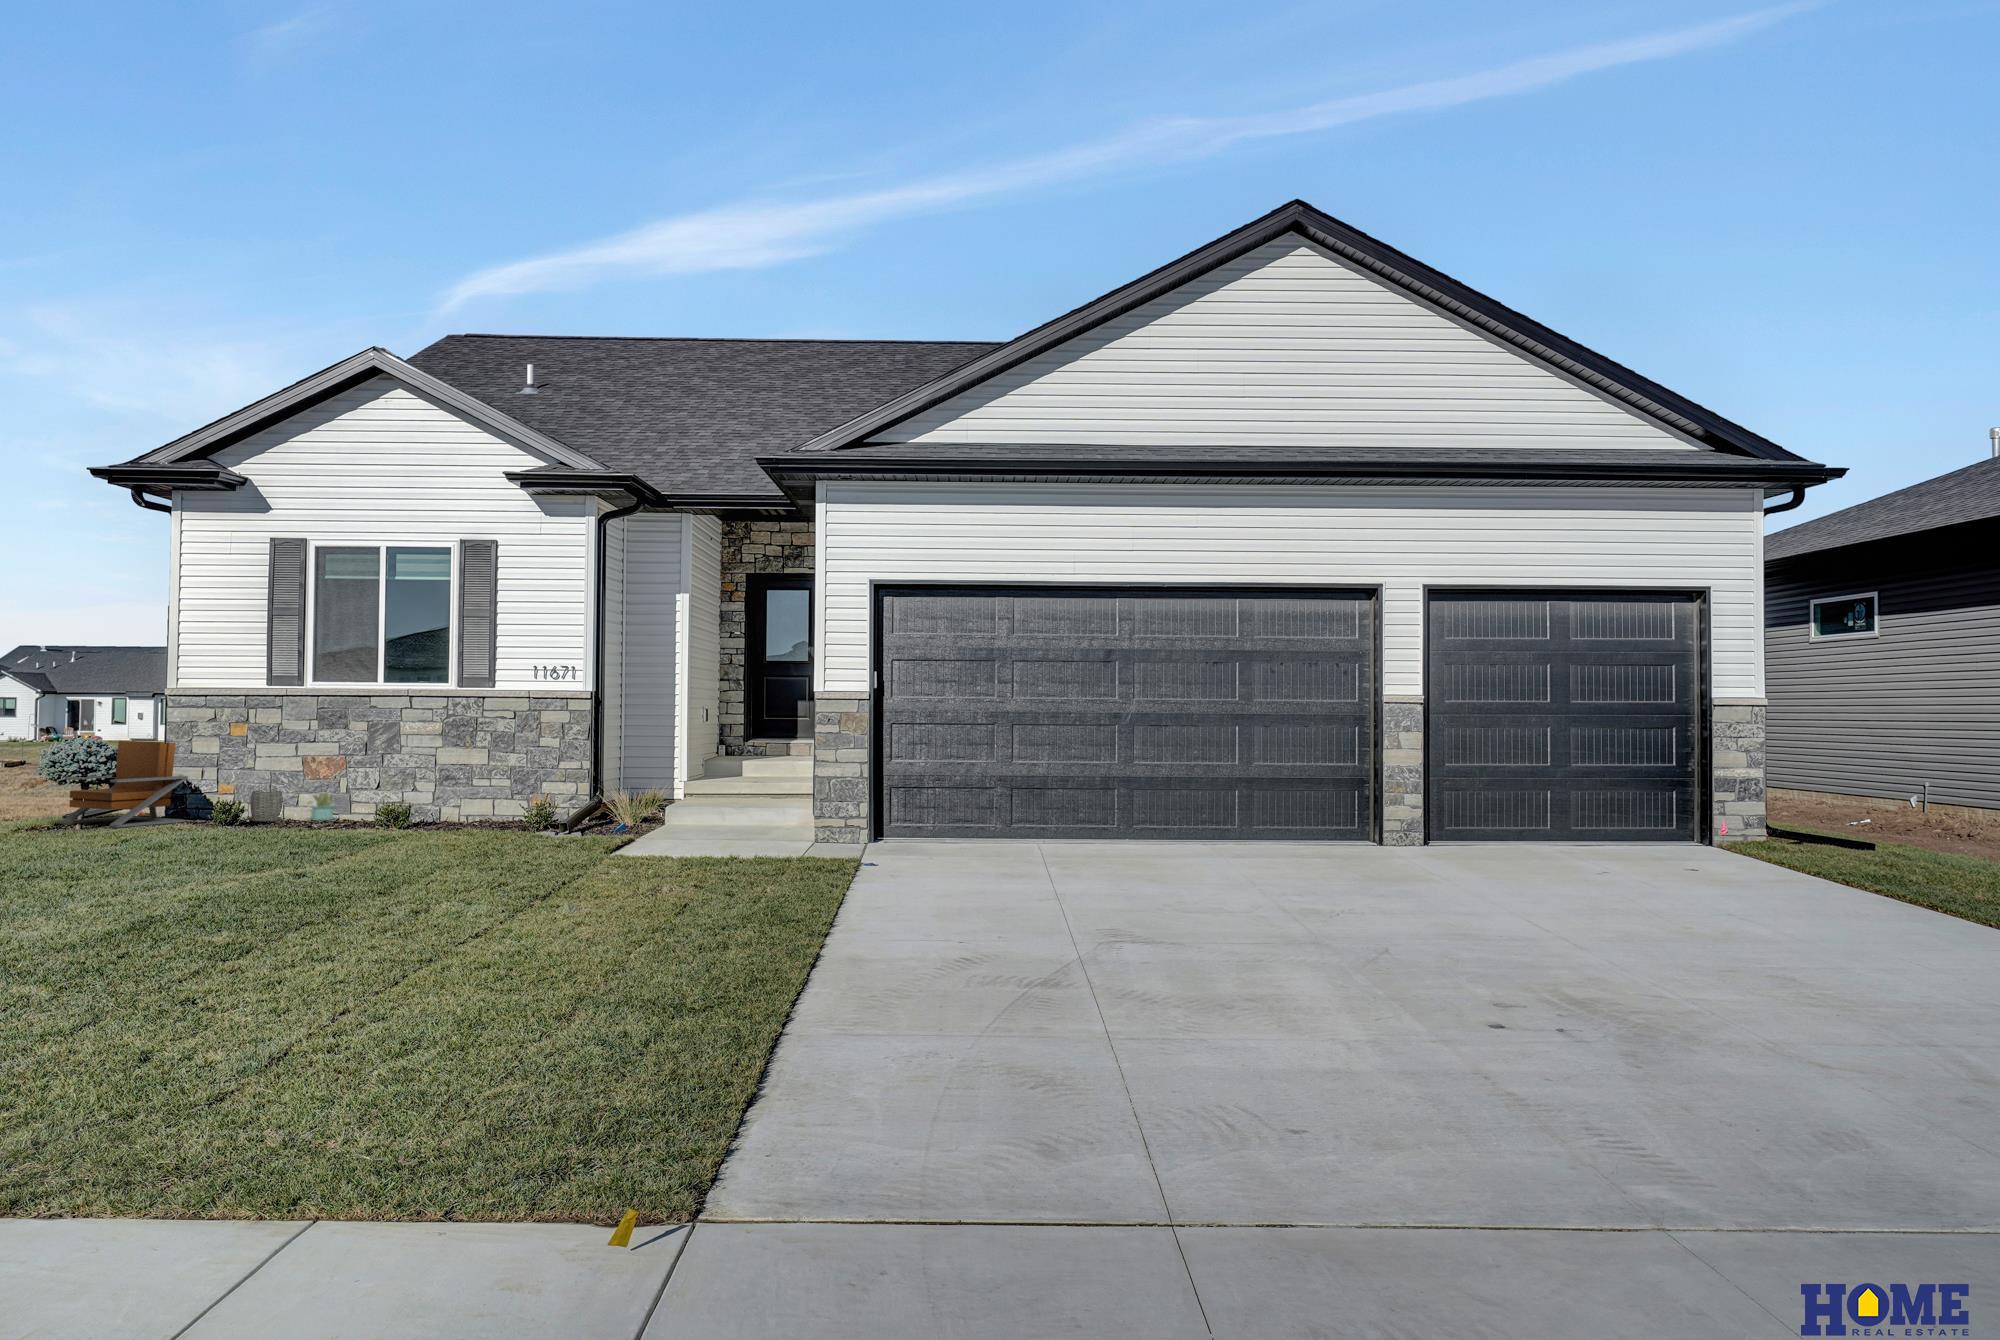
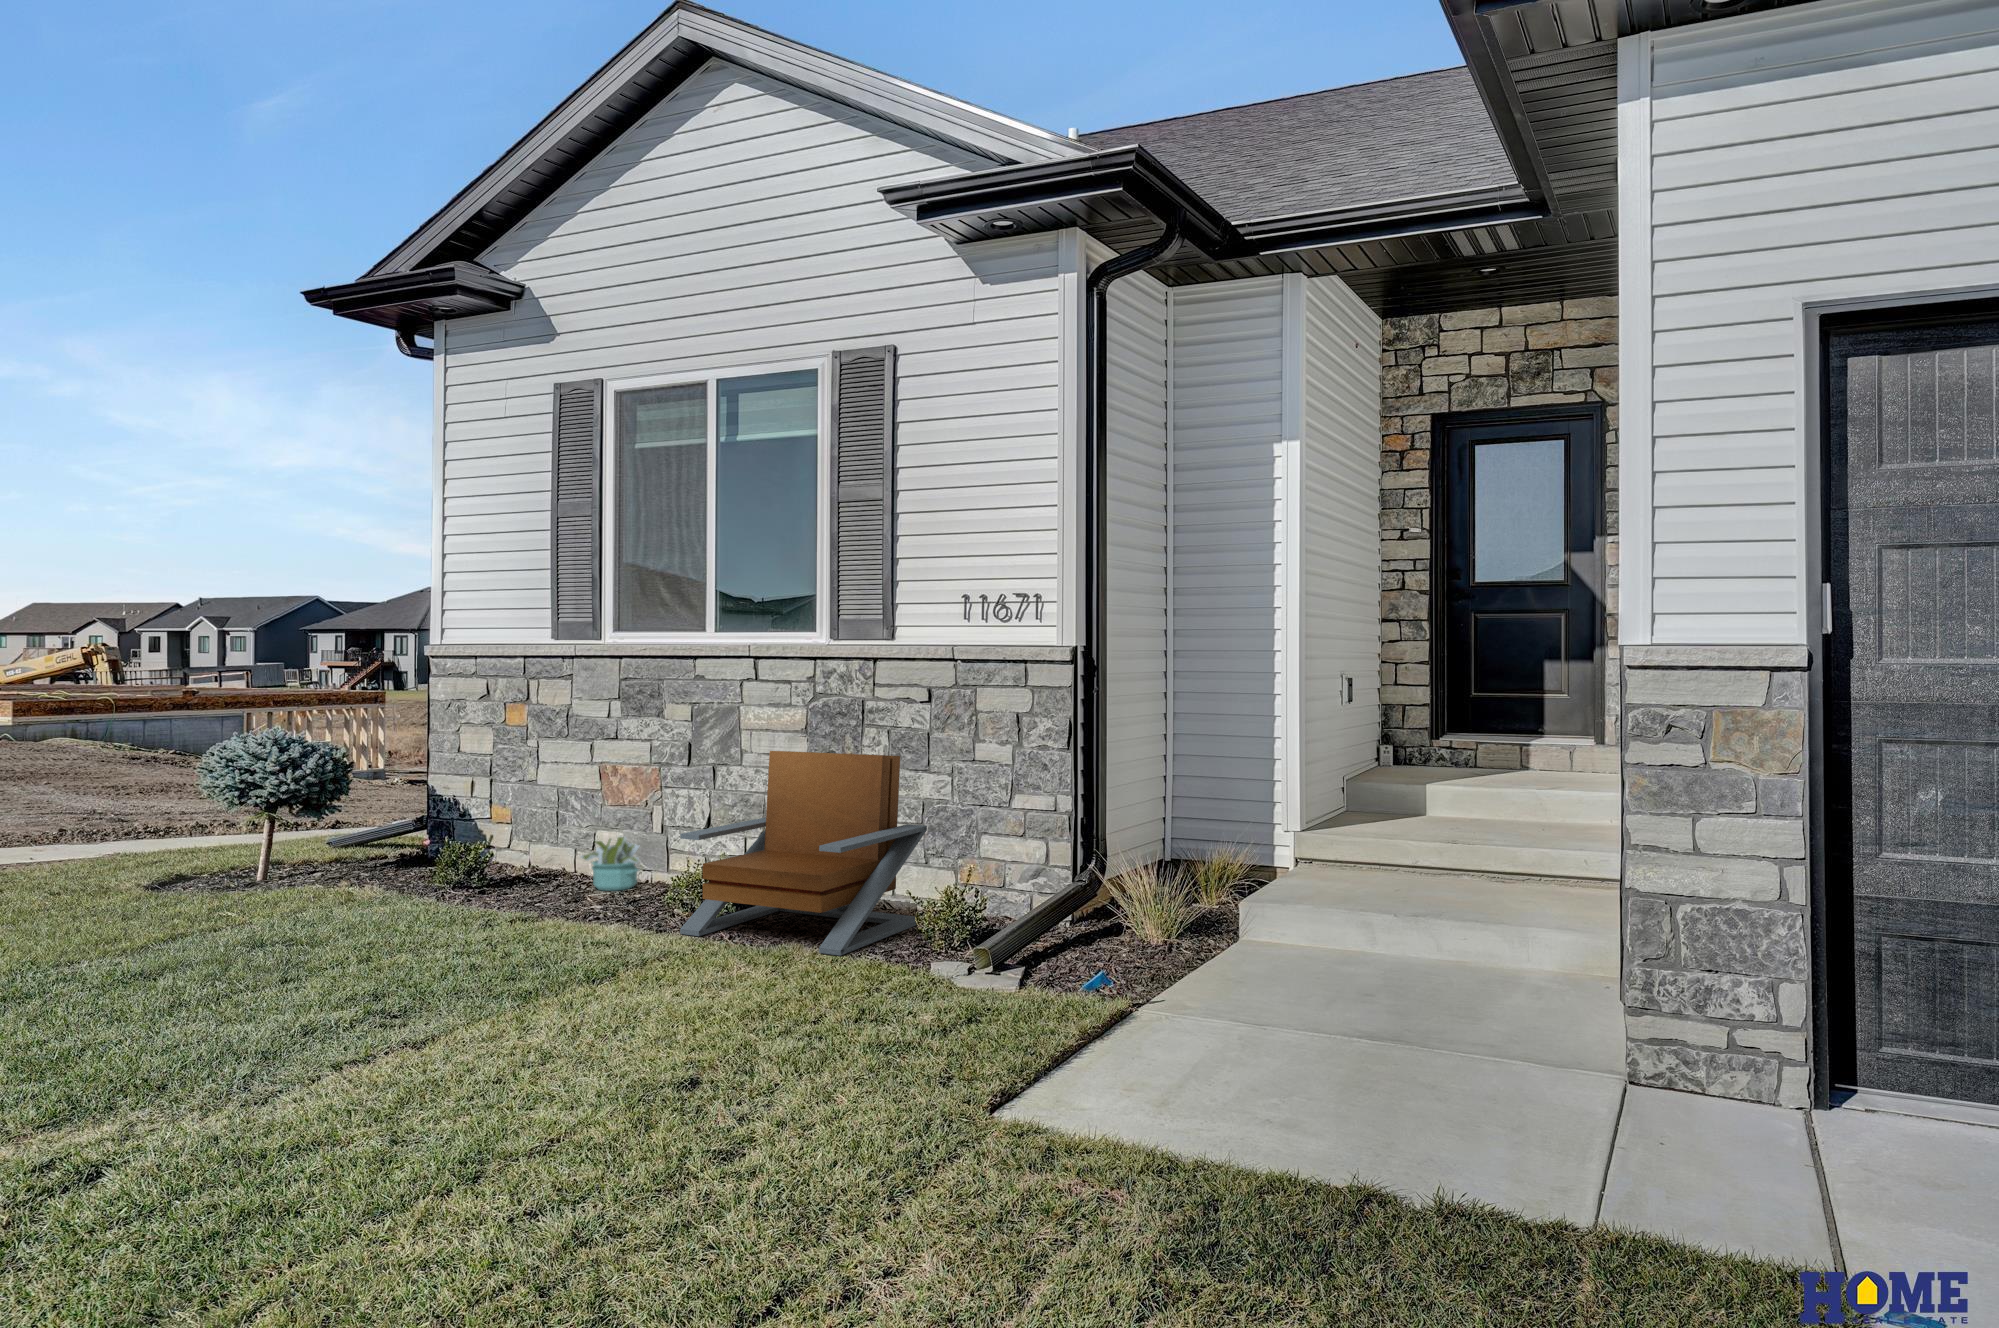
lounge chair: present [60,741,188,828] -> present [680,751,927,956]
woven basket: present [250,790,283,821] -> none [511,825,567,885]

